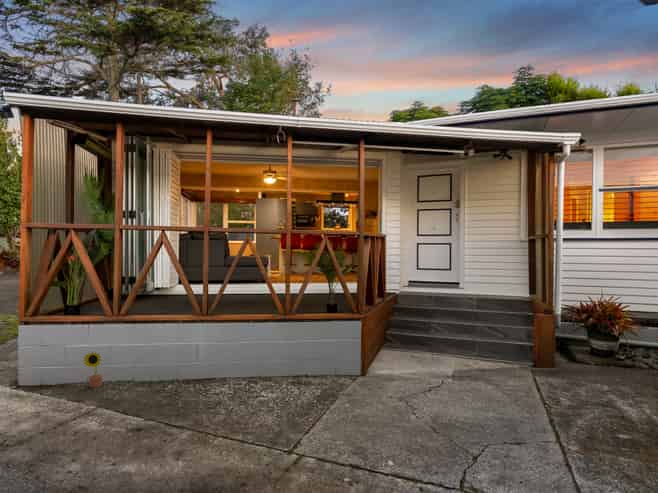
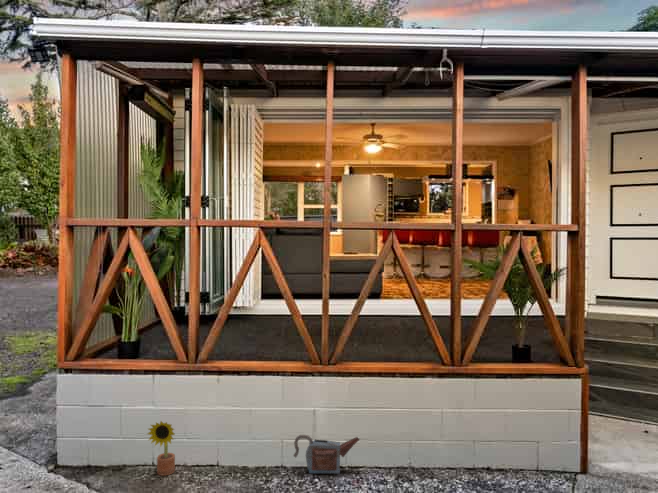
watering can: none [181,358,224,382] -> present [294,434,359,474]

